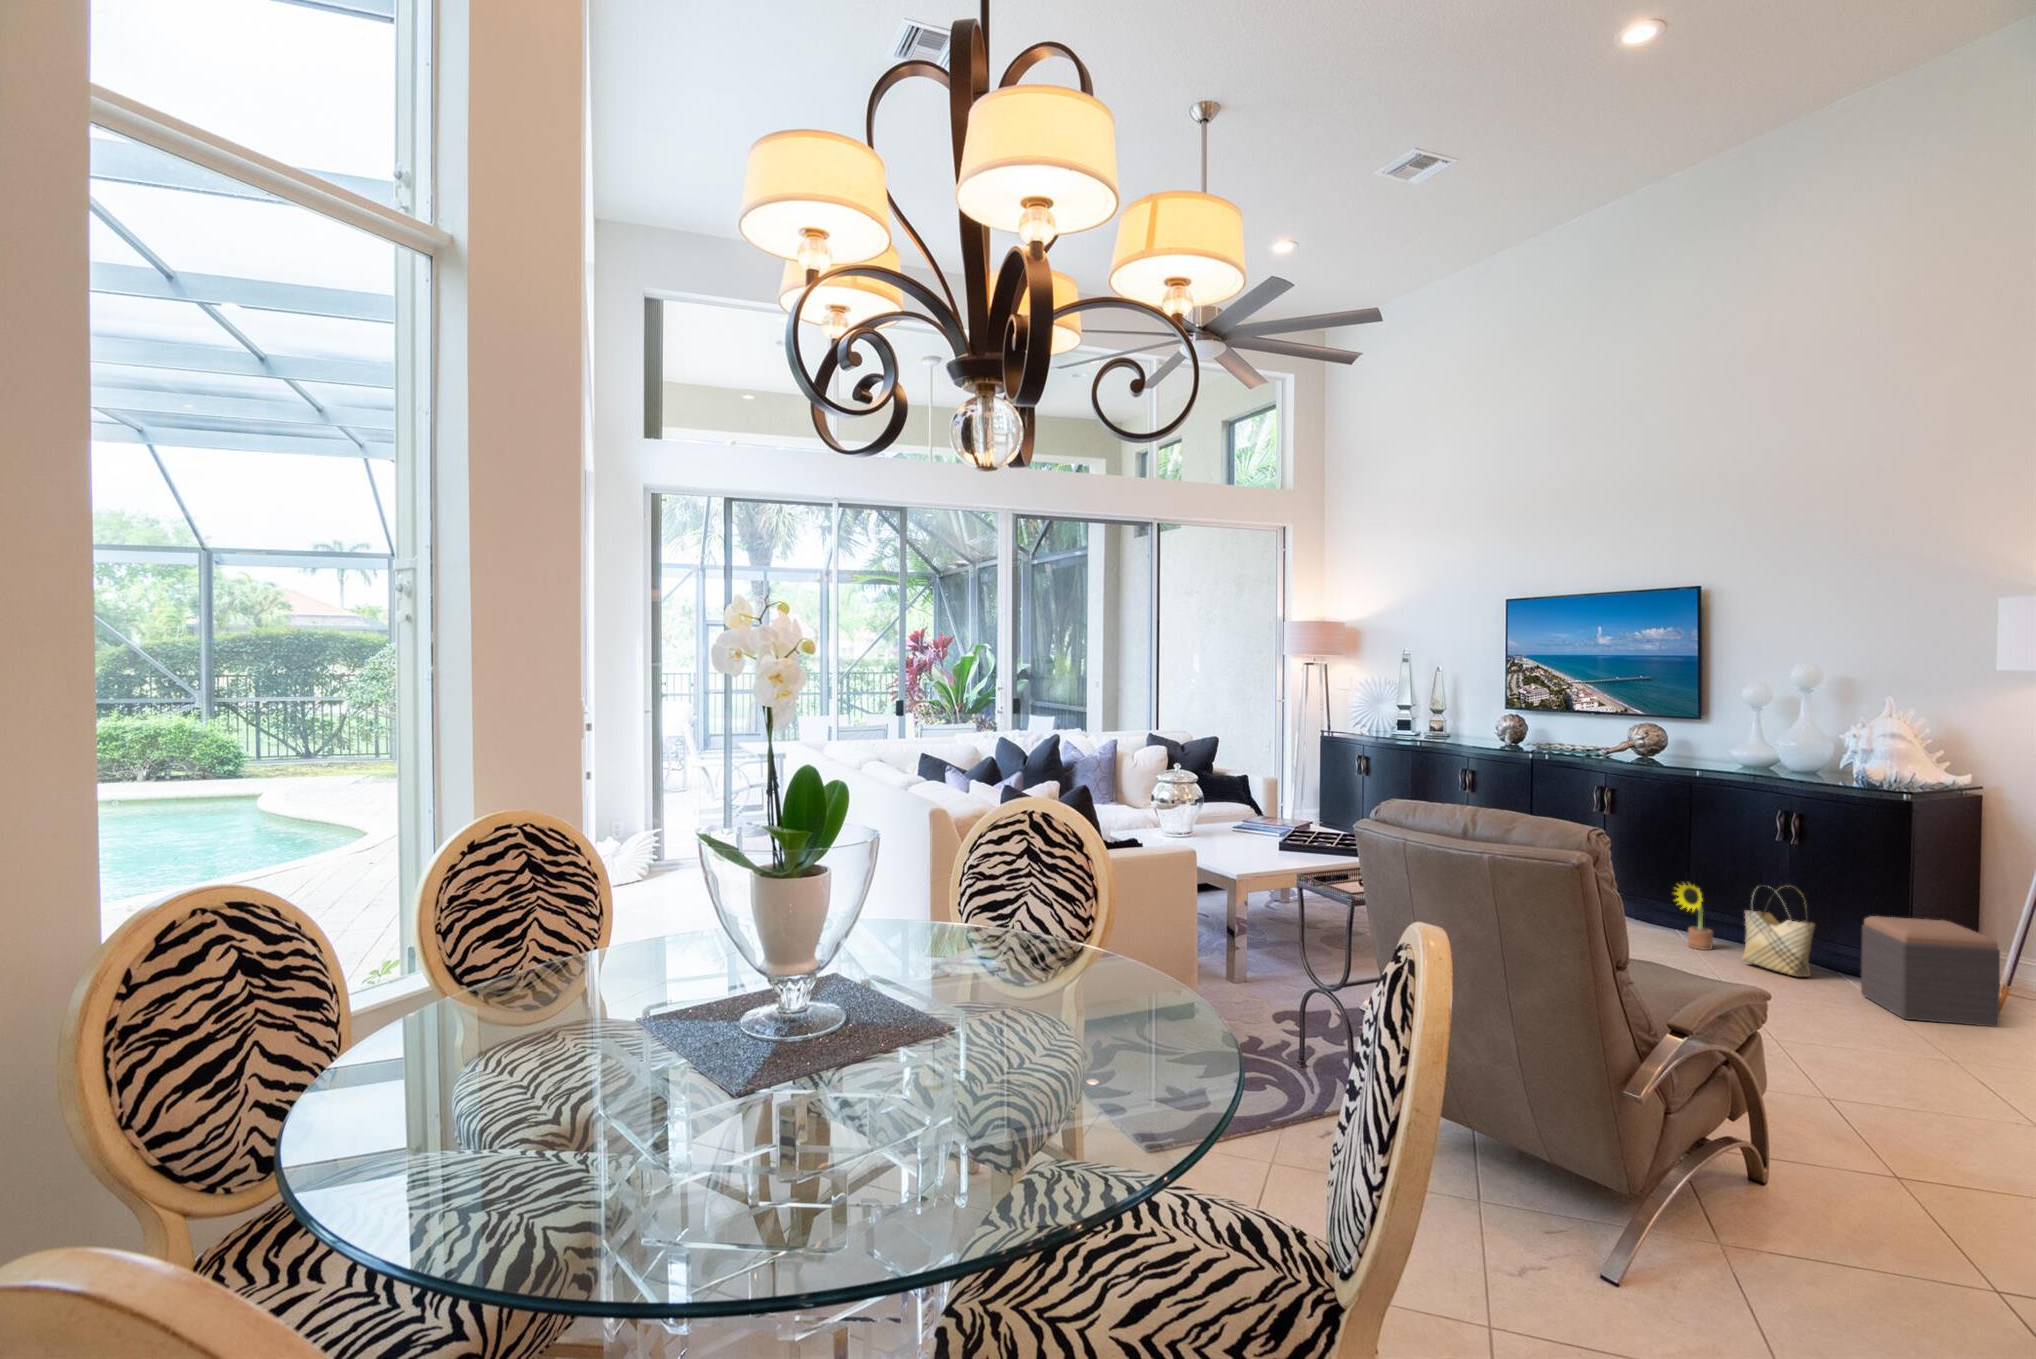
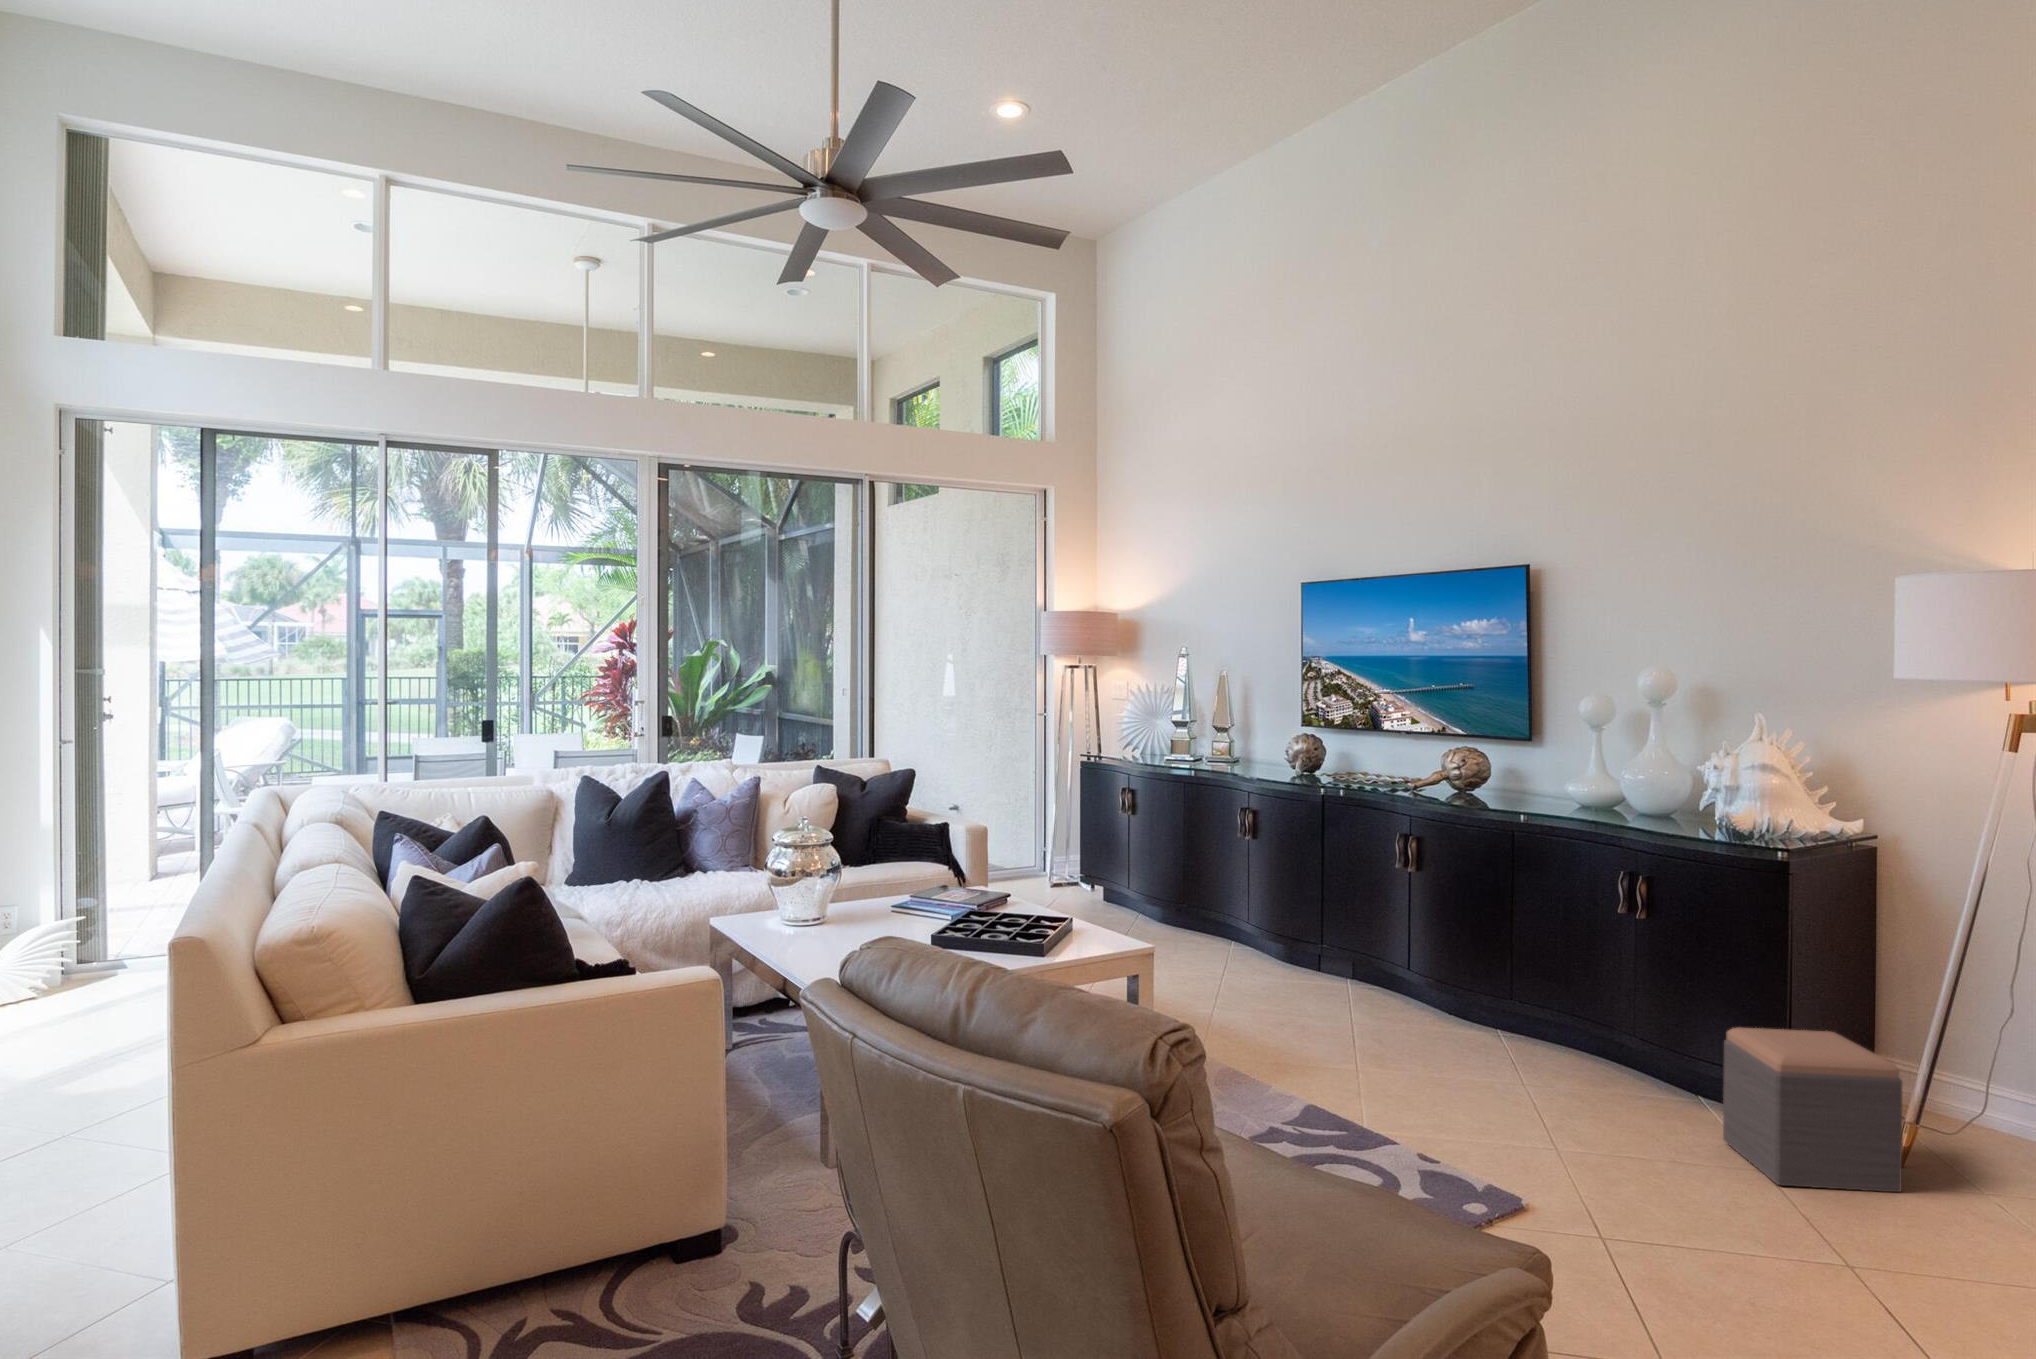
decorative plant: present [1675,883,1713,950] -> none [1487,971,1540,1067]
woven basket: present [1742,885,1815,977] -> none [1573,978,1667,1110]

